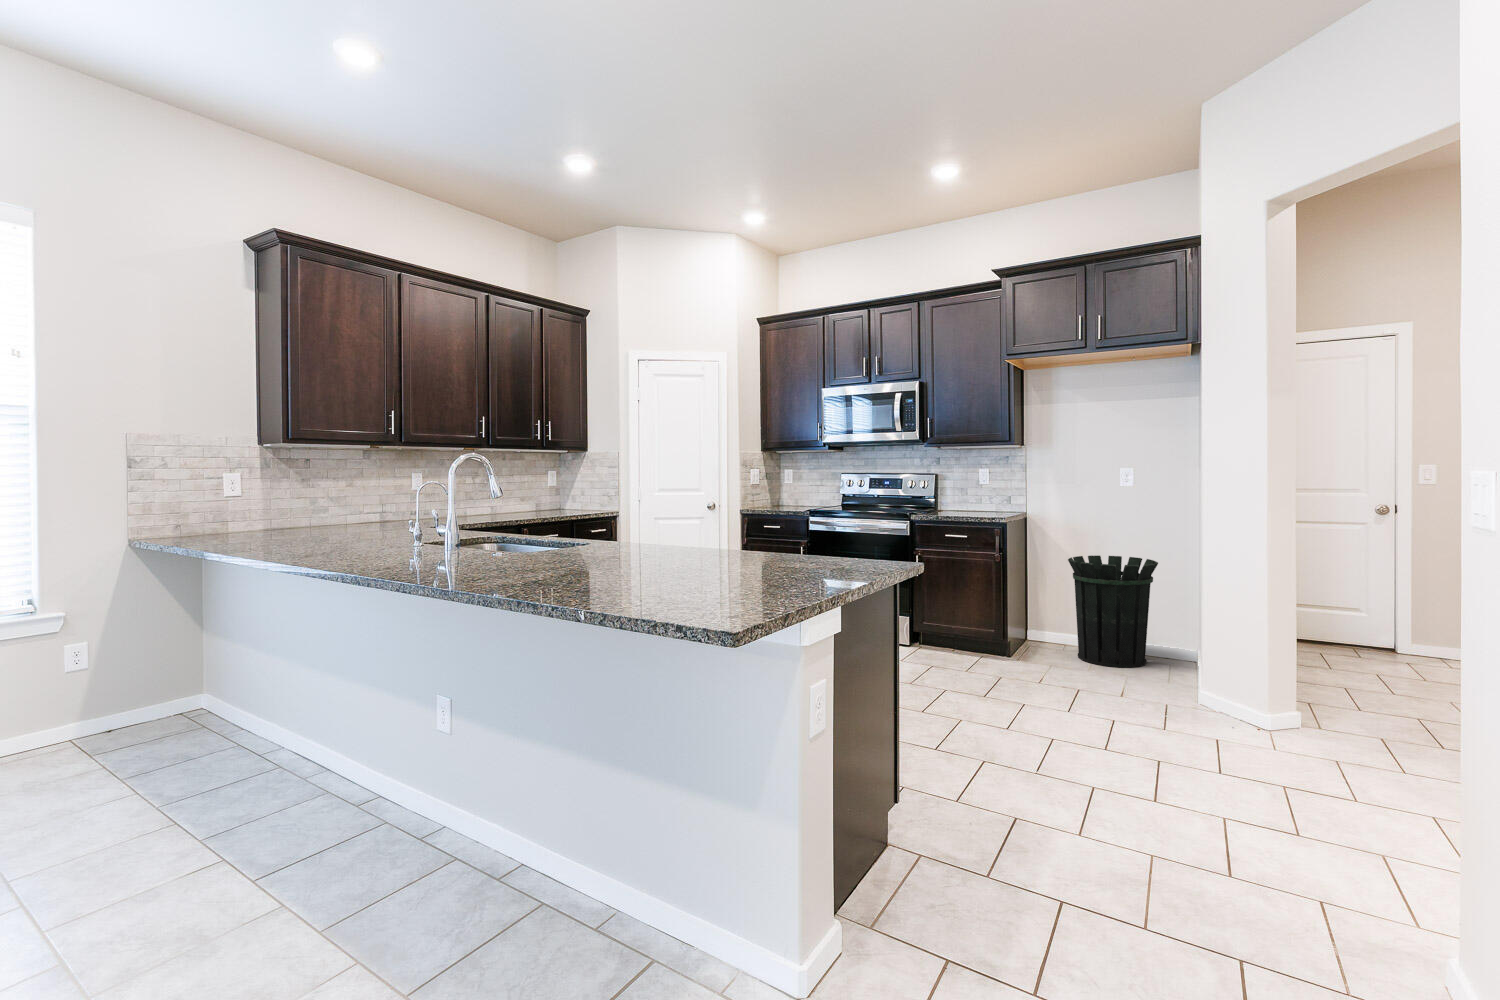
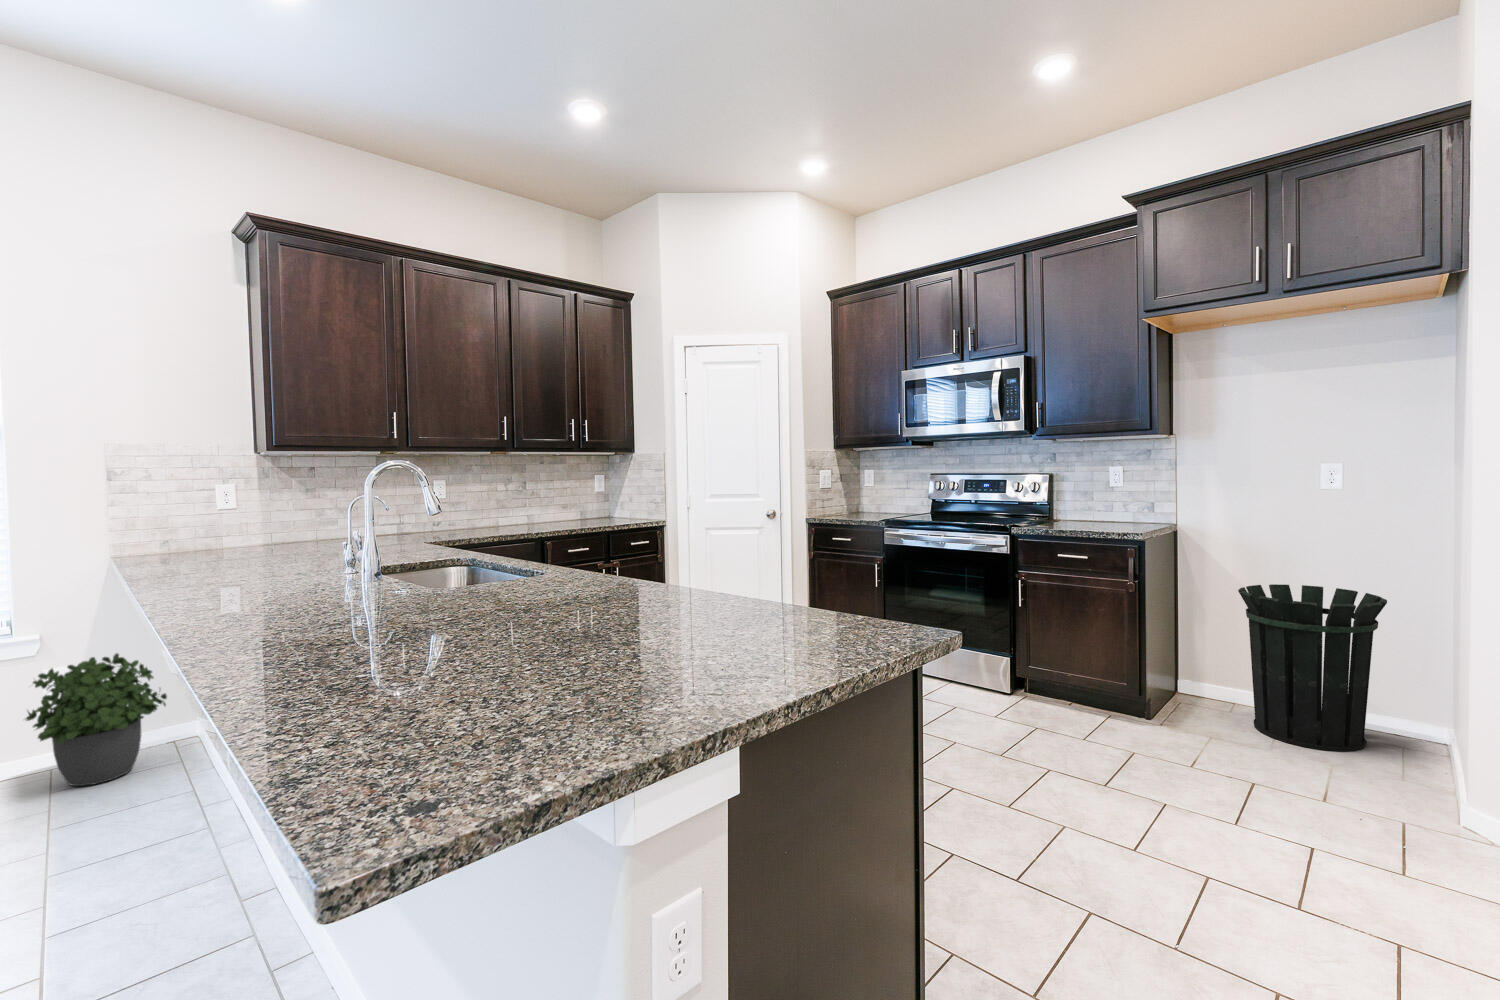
potted plant: none [68,626,197,746] -> present [26,653,167,786]

